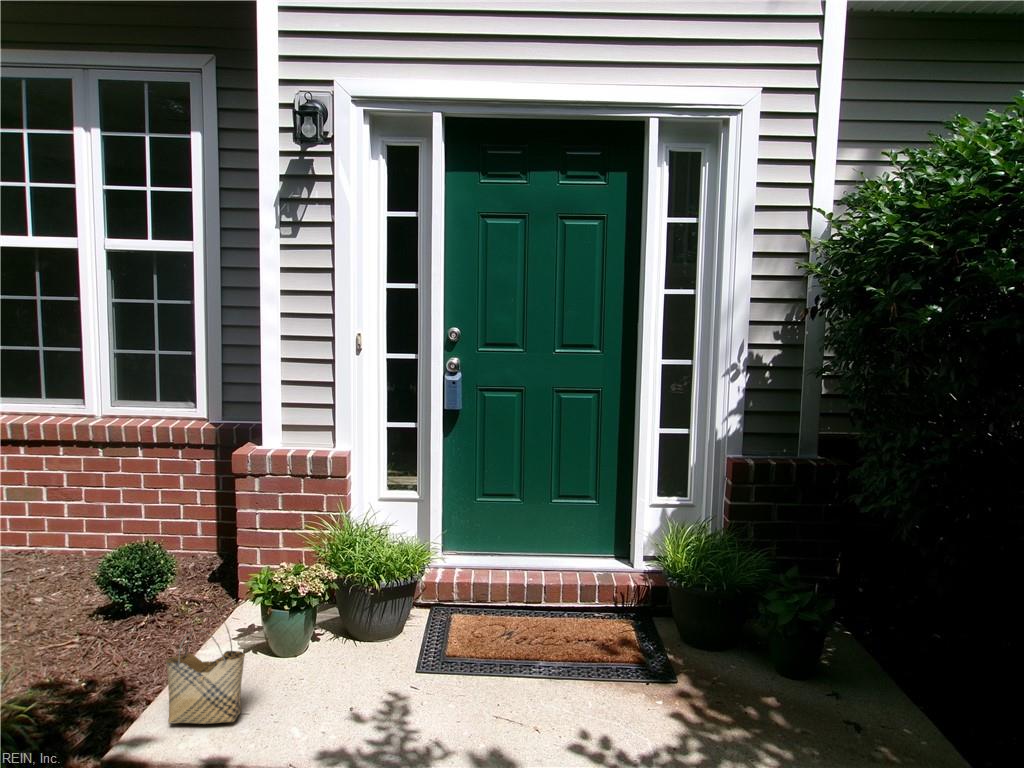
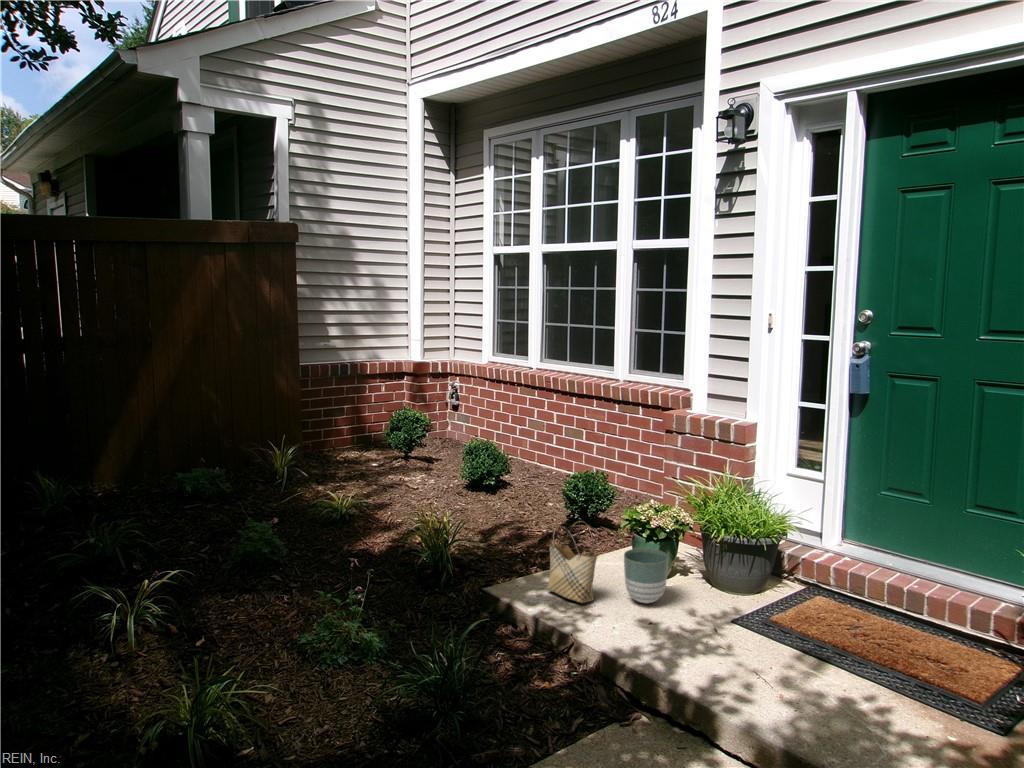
planter: none [271,620,327,691] -> present [624,548,668,603]

